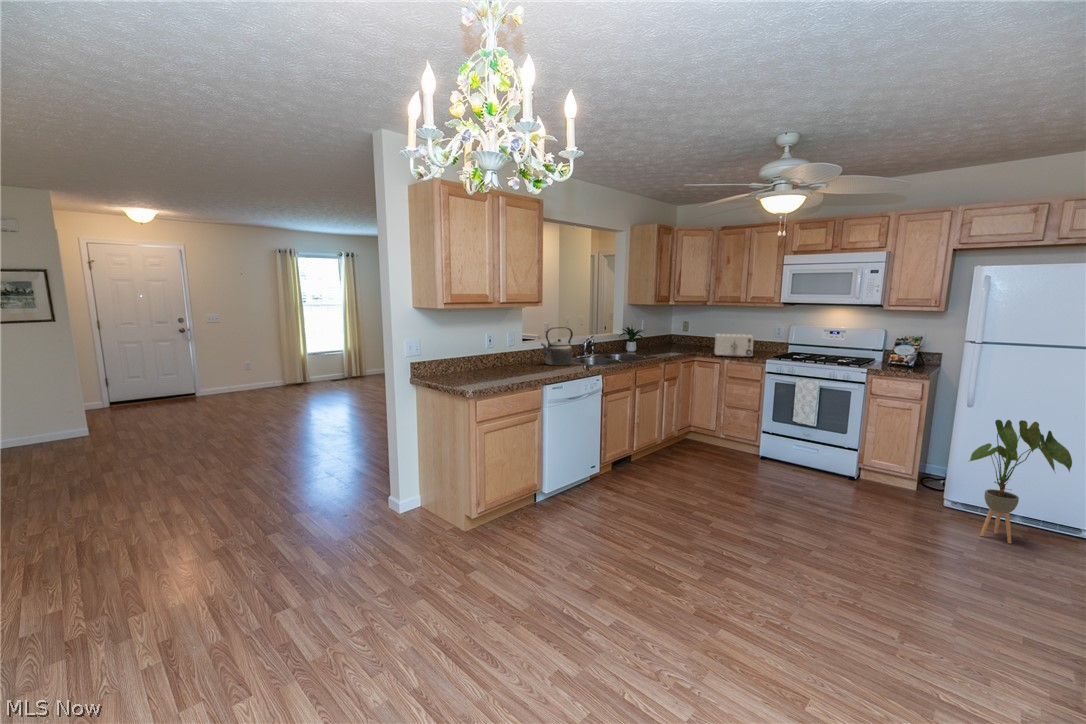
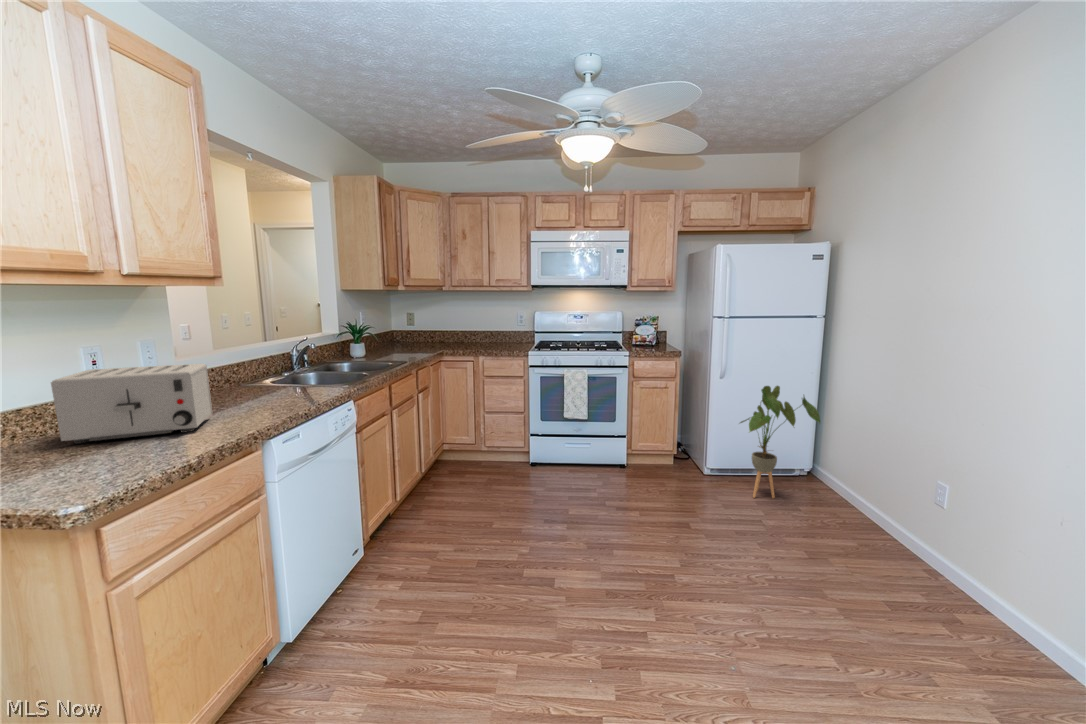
kettle: present [541,327,573,366] -> none [210,327,282,400]
toaster: present [714,334,754,358] -> present [51,364,212,444]

